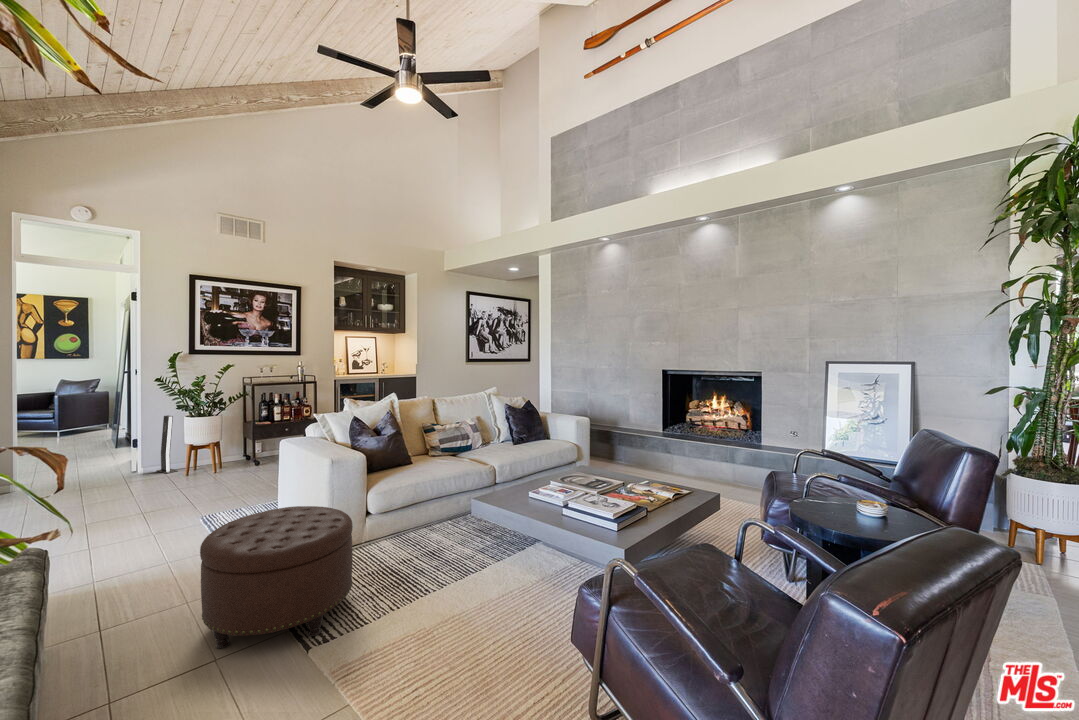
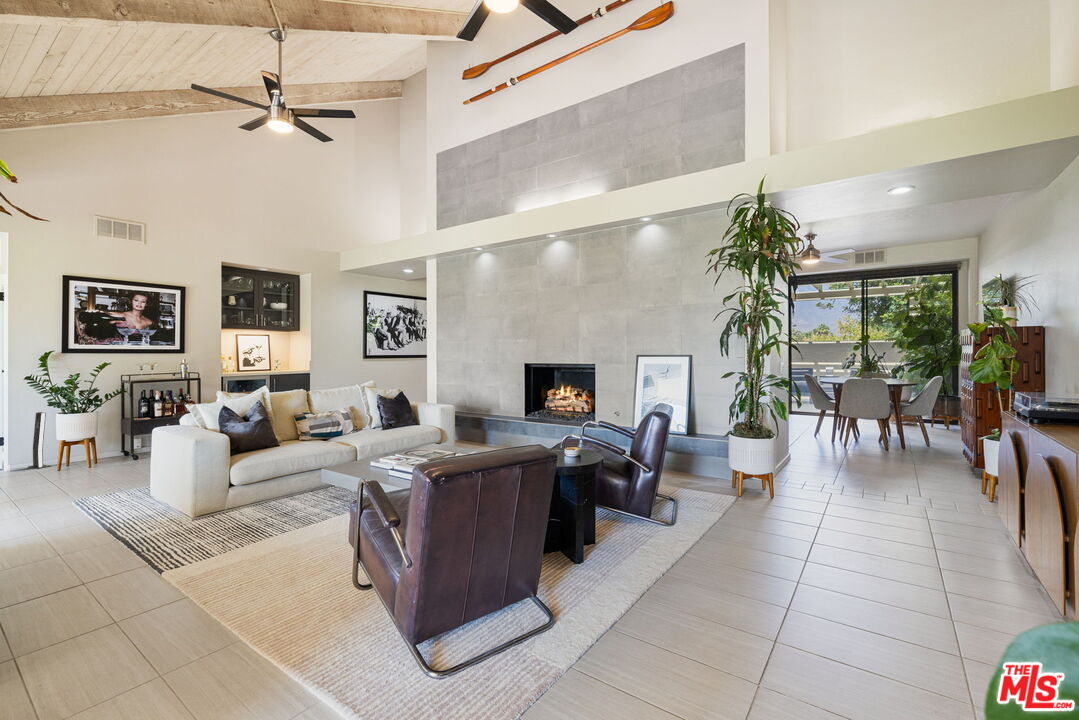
ottoman: present [200,506,353,648] -> none [72,474,207,577]

